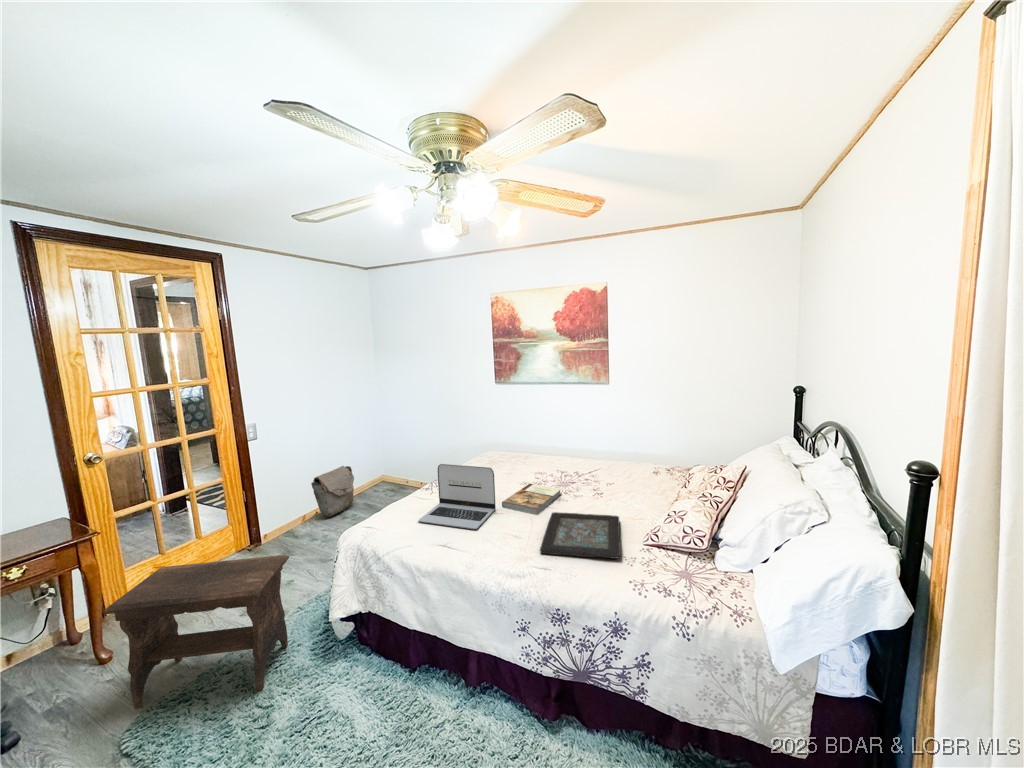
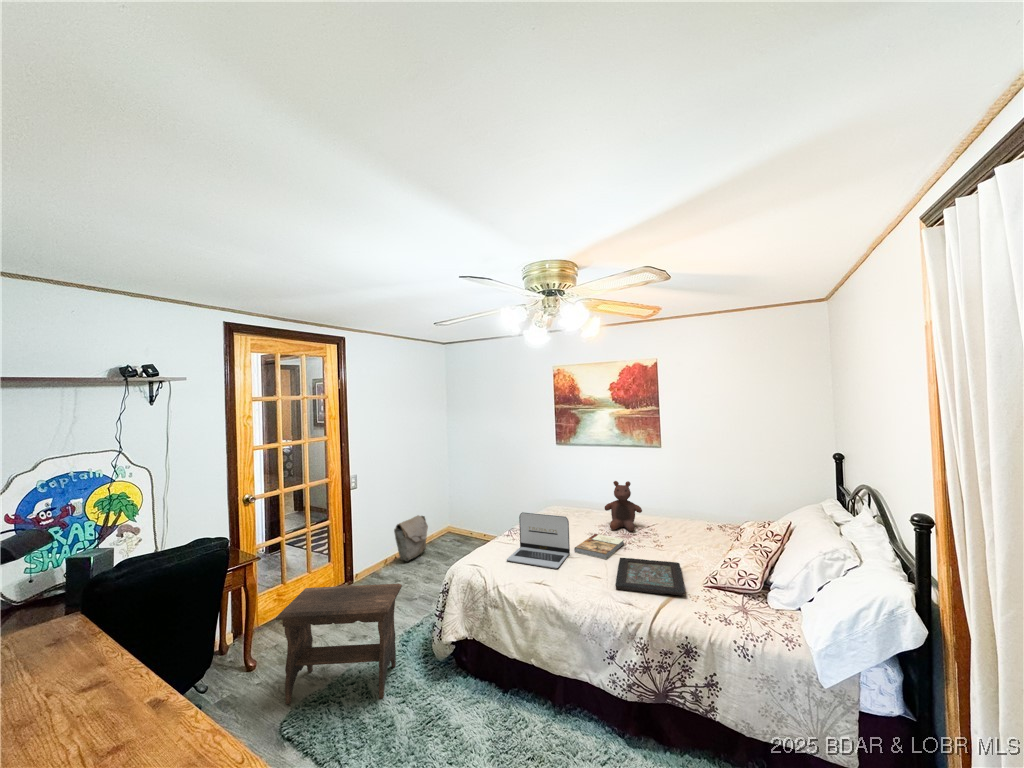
stuffed bear: none [544,423,585,479] -> present [605,481,642,531]

